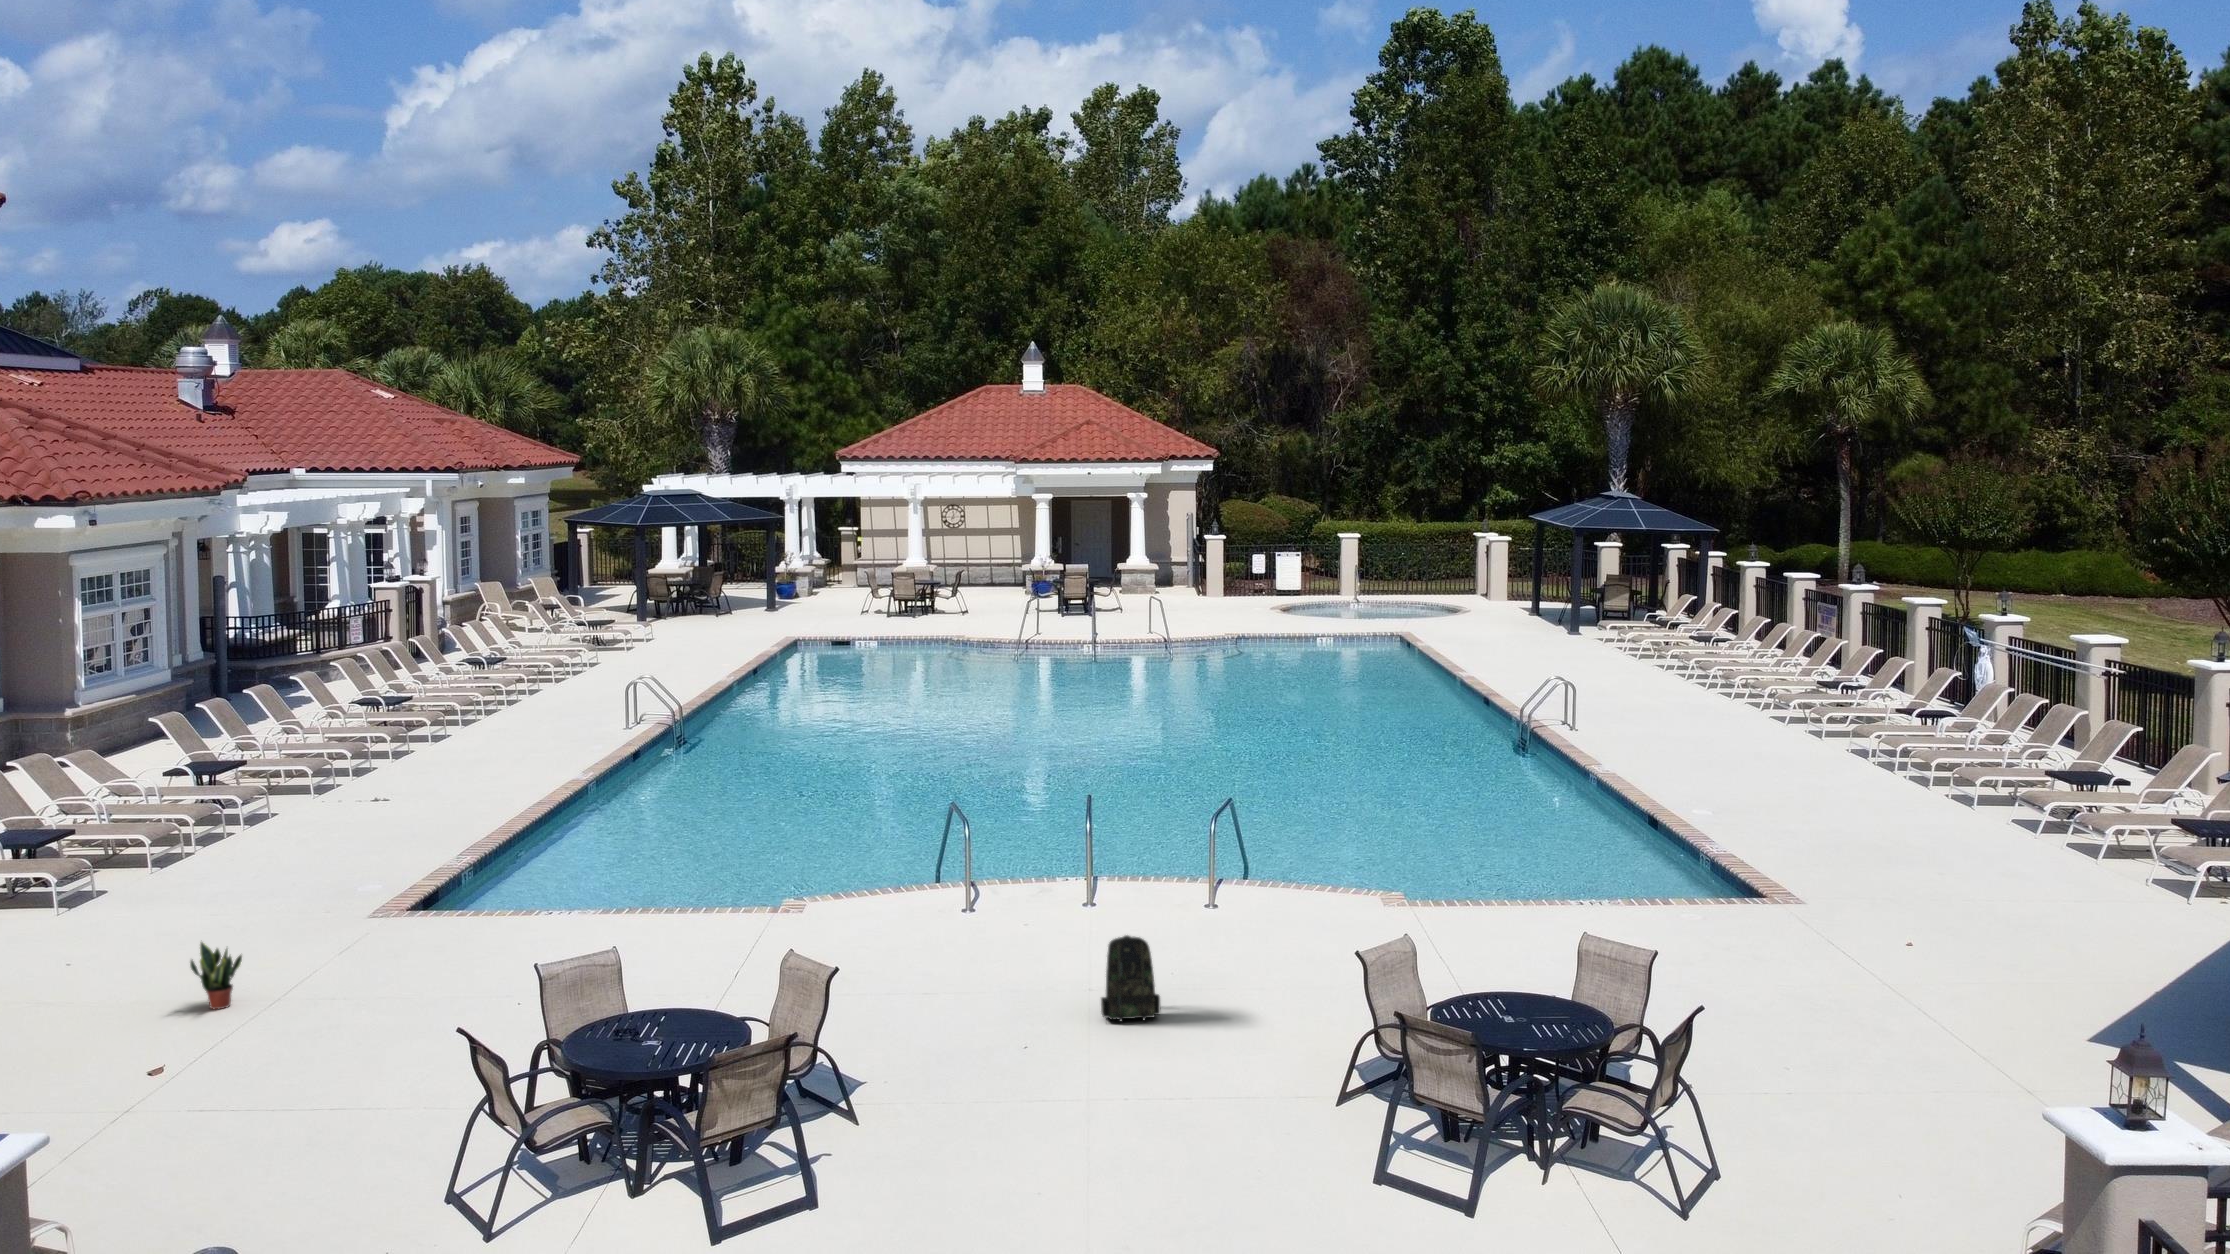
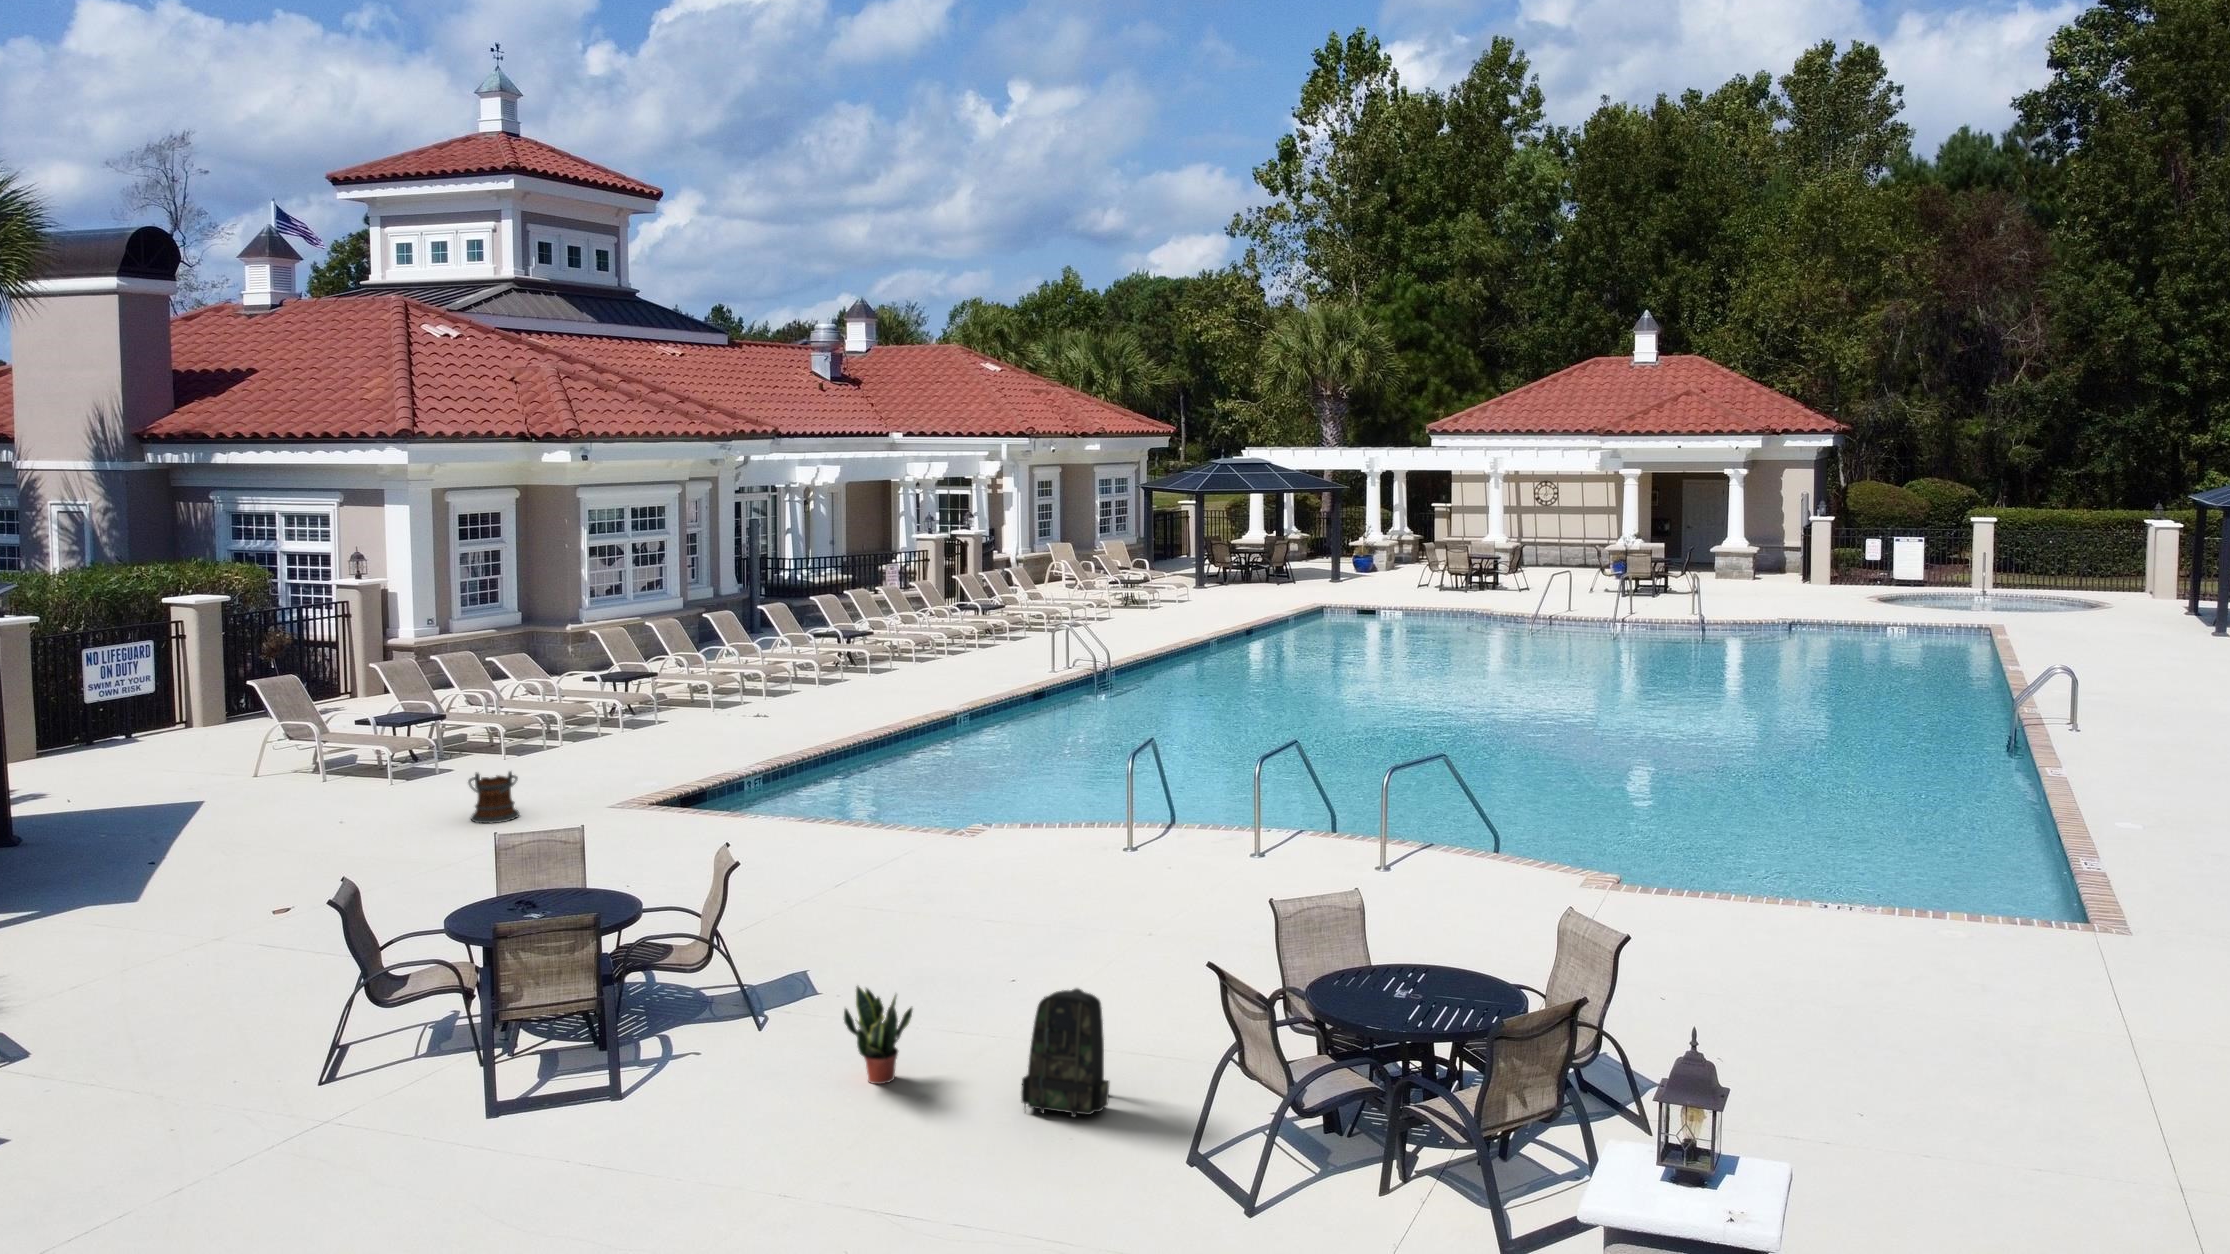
bucket: none [276,851,325,904] -> present [468,771,519,823]
potted plant: present [190,942,242,1010] -> present [844,986,912,1084]

